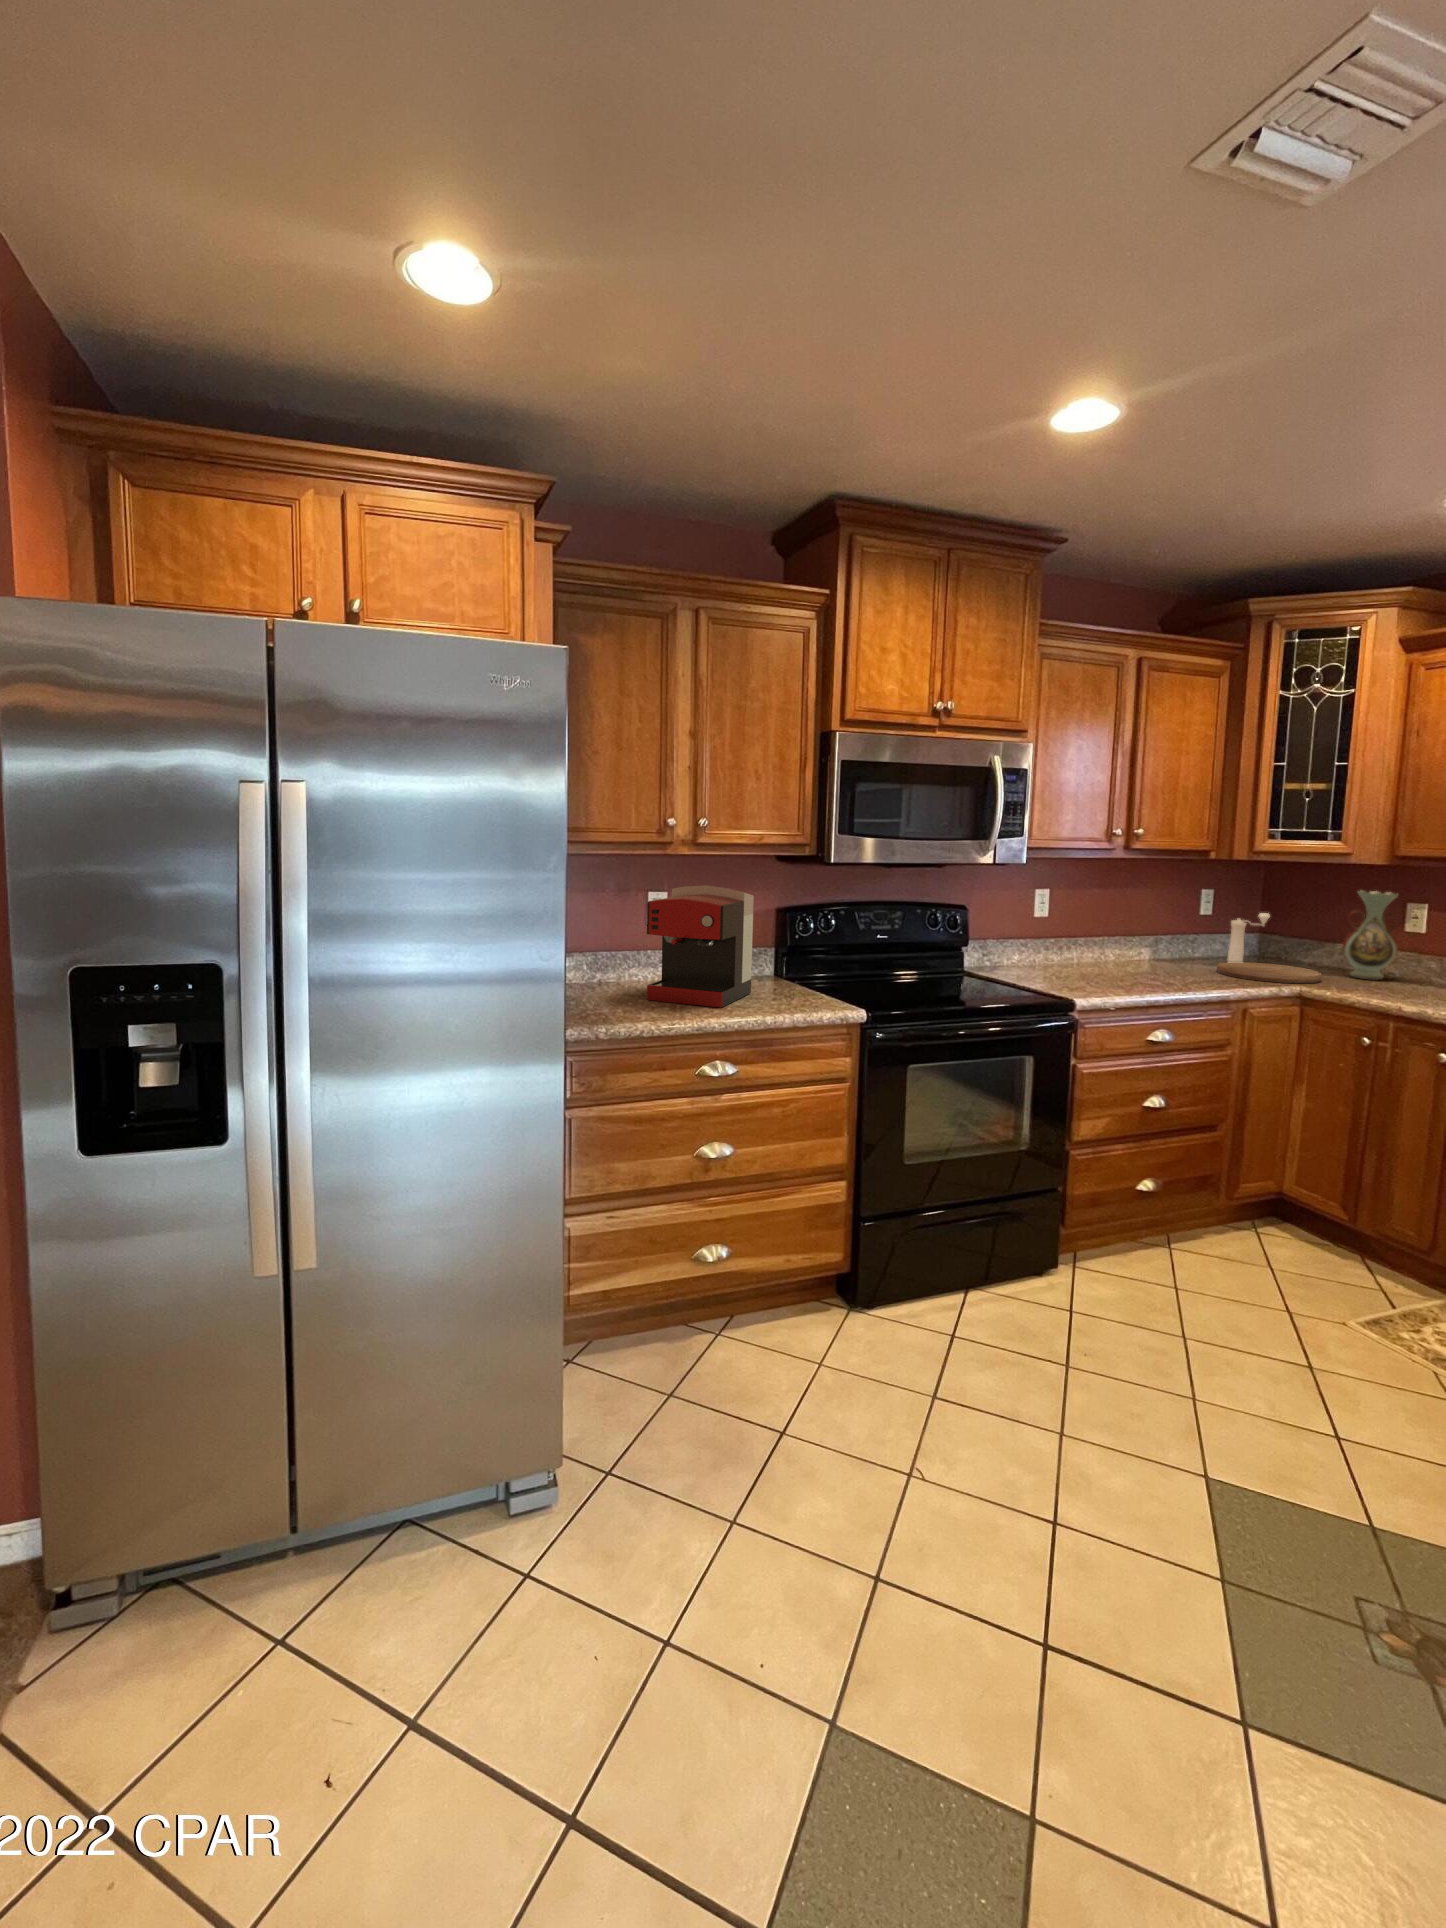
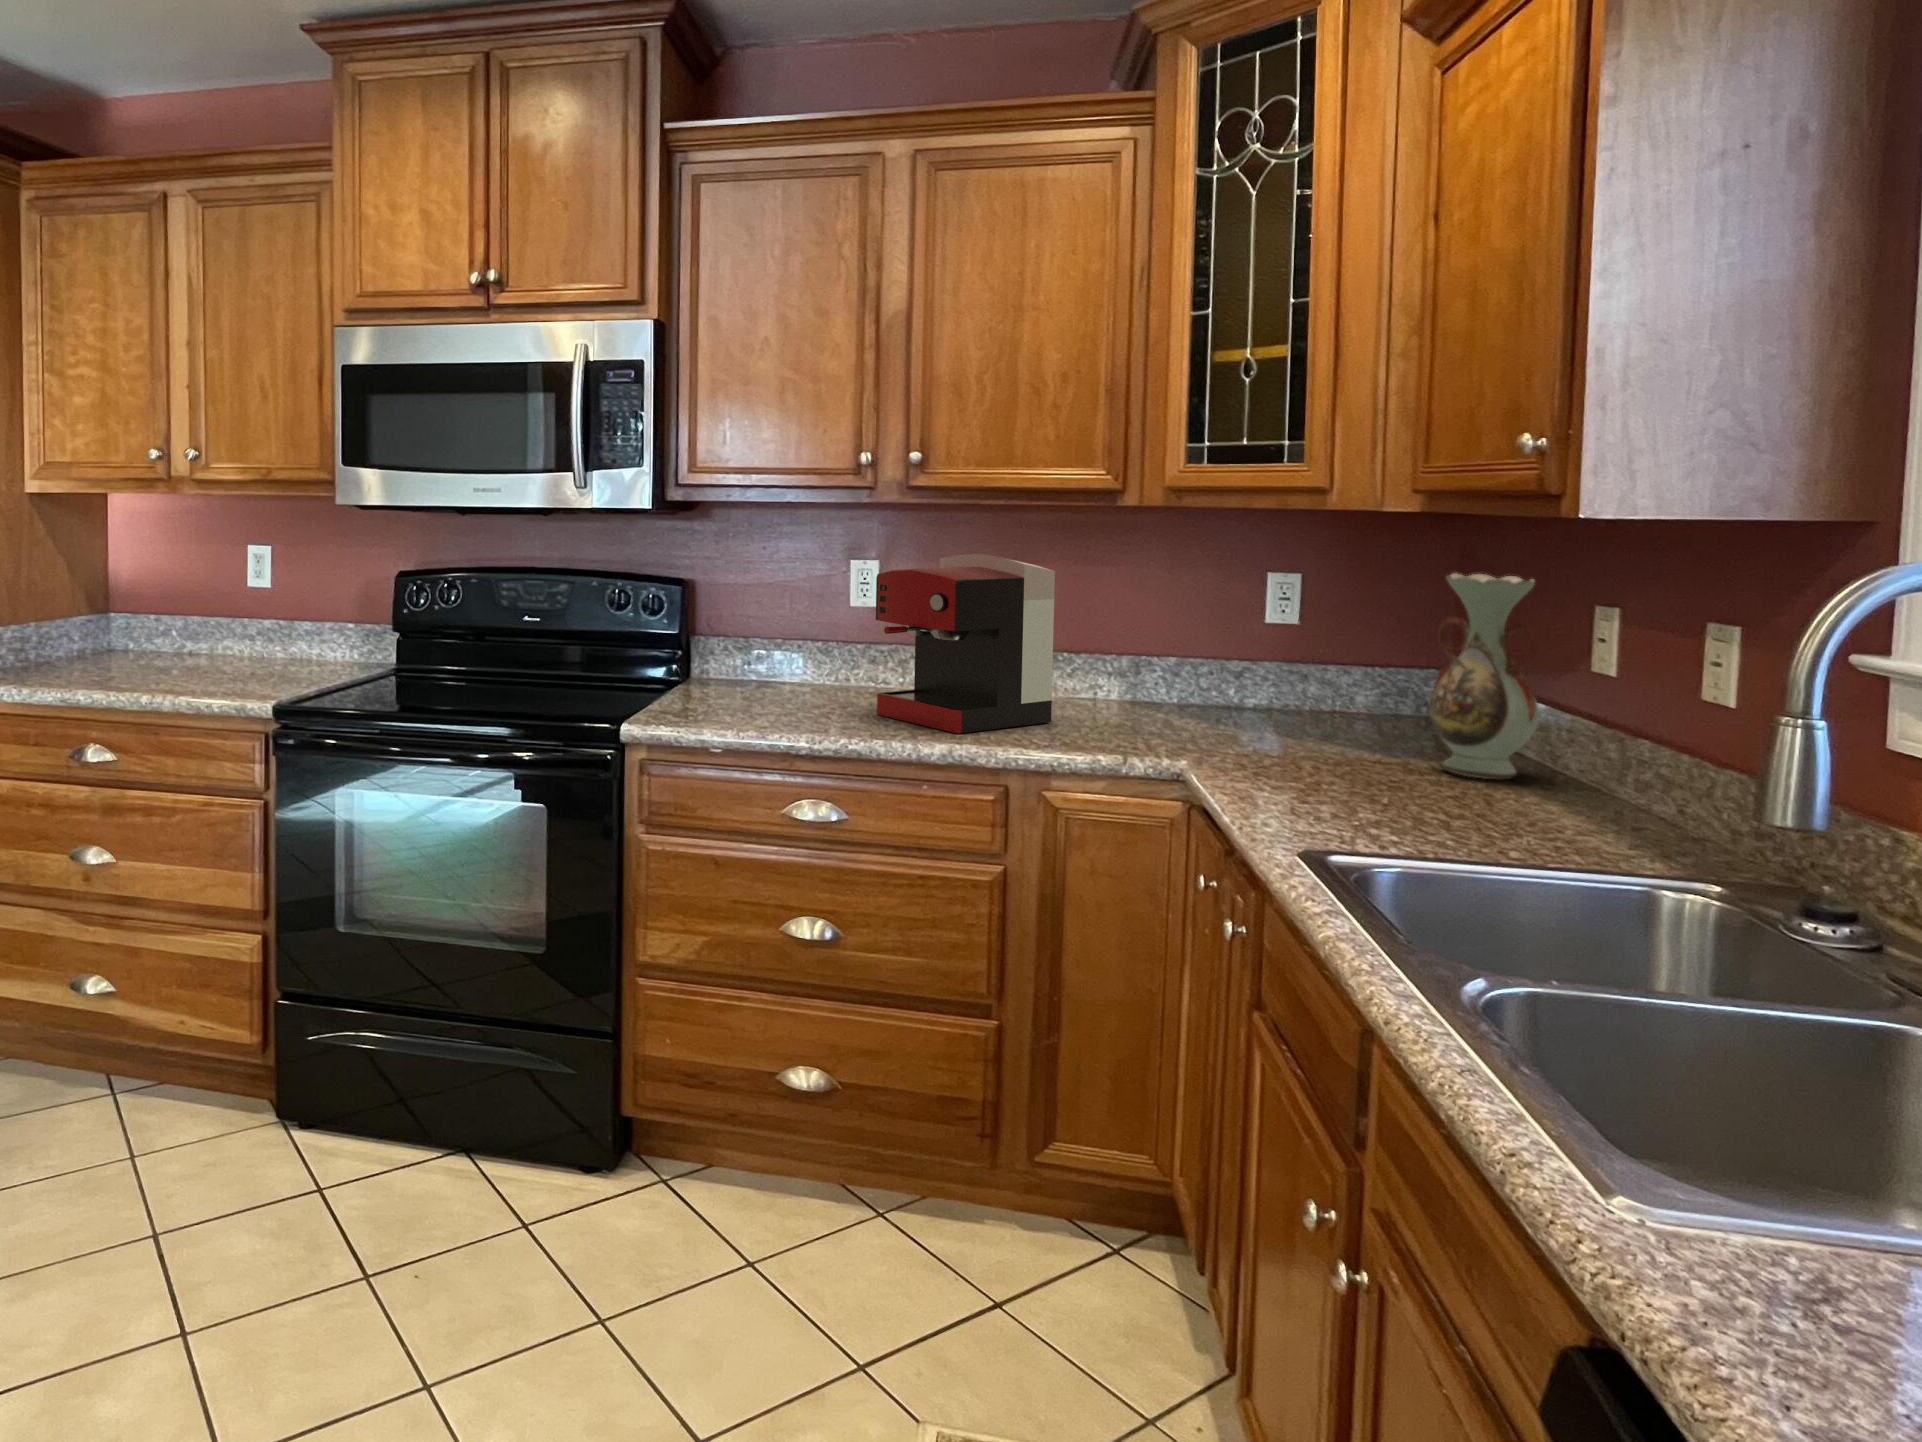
coffee maker: present [647,885,754,1007] -> present [876,554,1055,733]
pepper mill: present [1228,913,1270,962] -> none [1295,623,1389,726]
cutting board: present [1217,962,1321,983] -> none [1135,715,1335,764]

